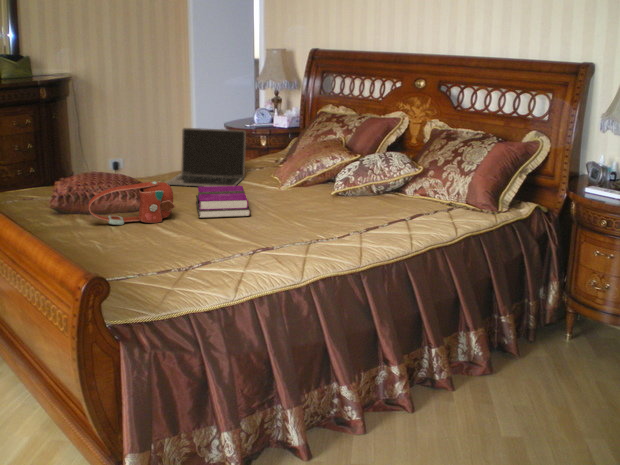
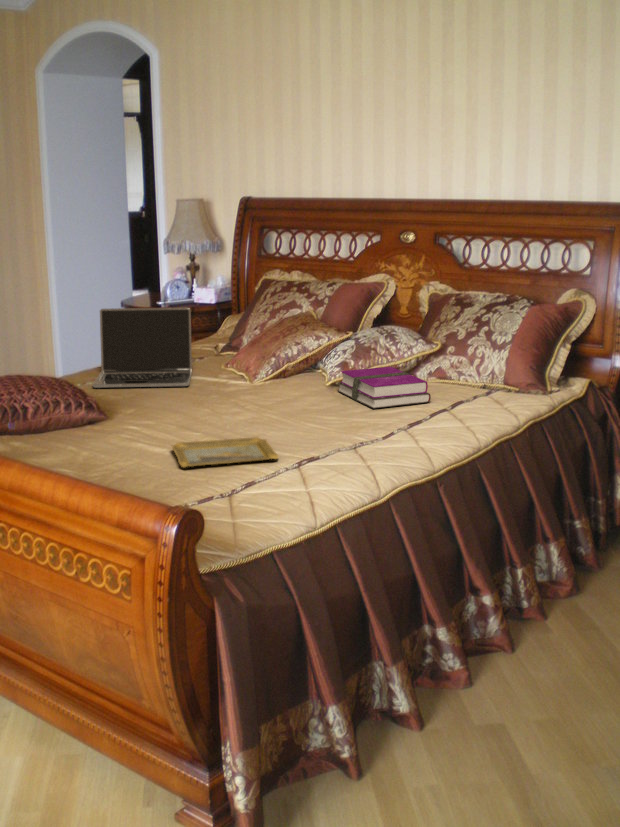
handbag: present [88,181,175,225] -> none [35,381,151,444]
hardback book: present [196,186,251,218] -> present [338,367,431,409]
tray: none [173,230,249,248] -> present [172,437,278,467]

